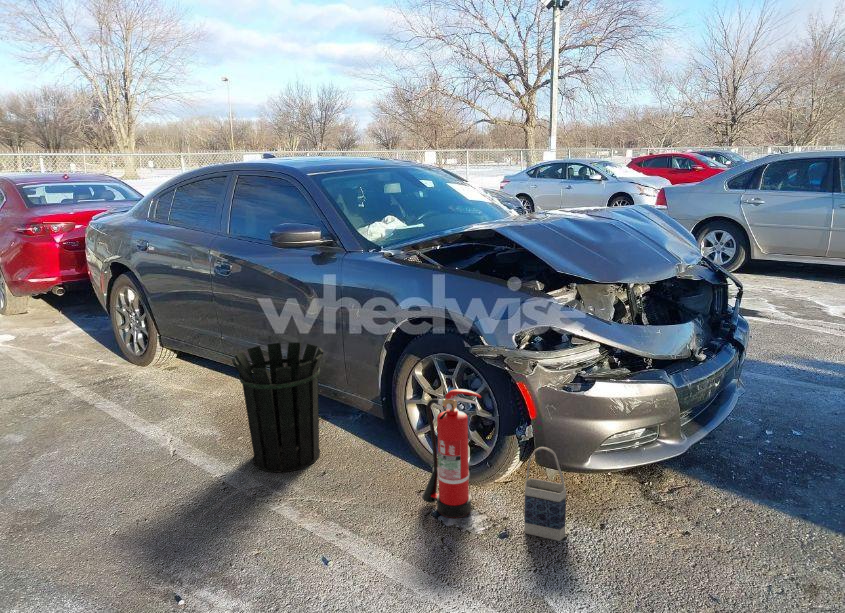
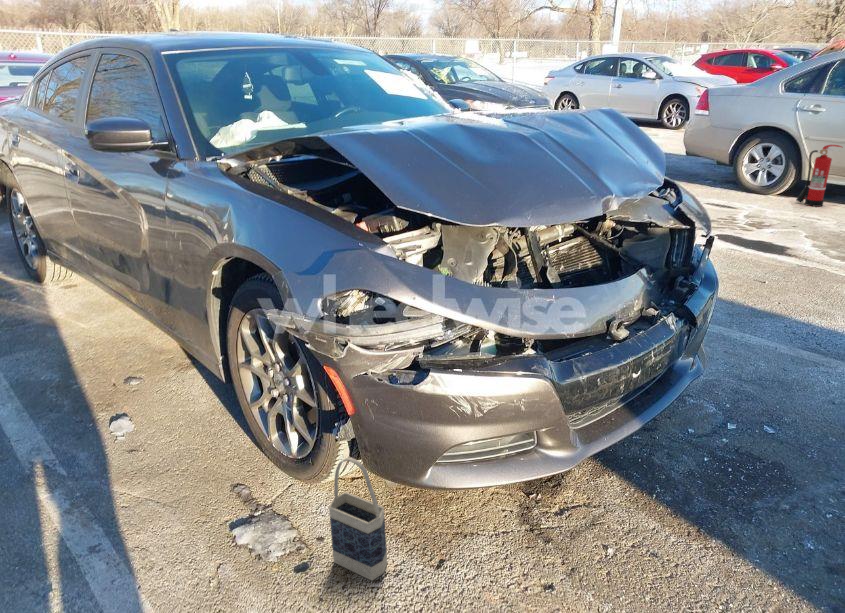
waste bin: present [232,342,323,473] -> none [27,276,161,438]
fire extinguisher: present [422,389,481,518] -> present [796,145,842,207]

